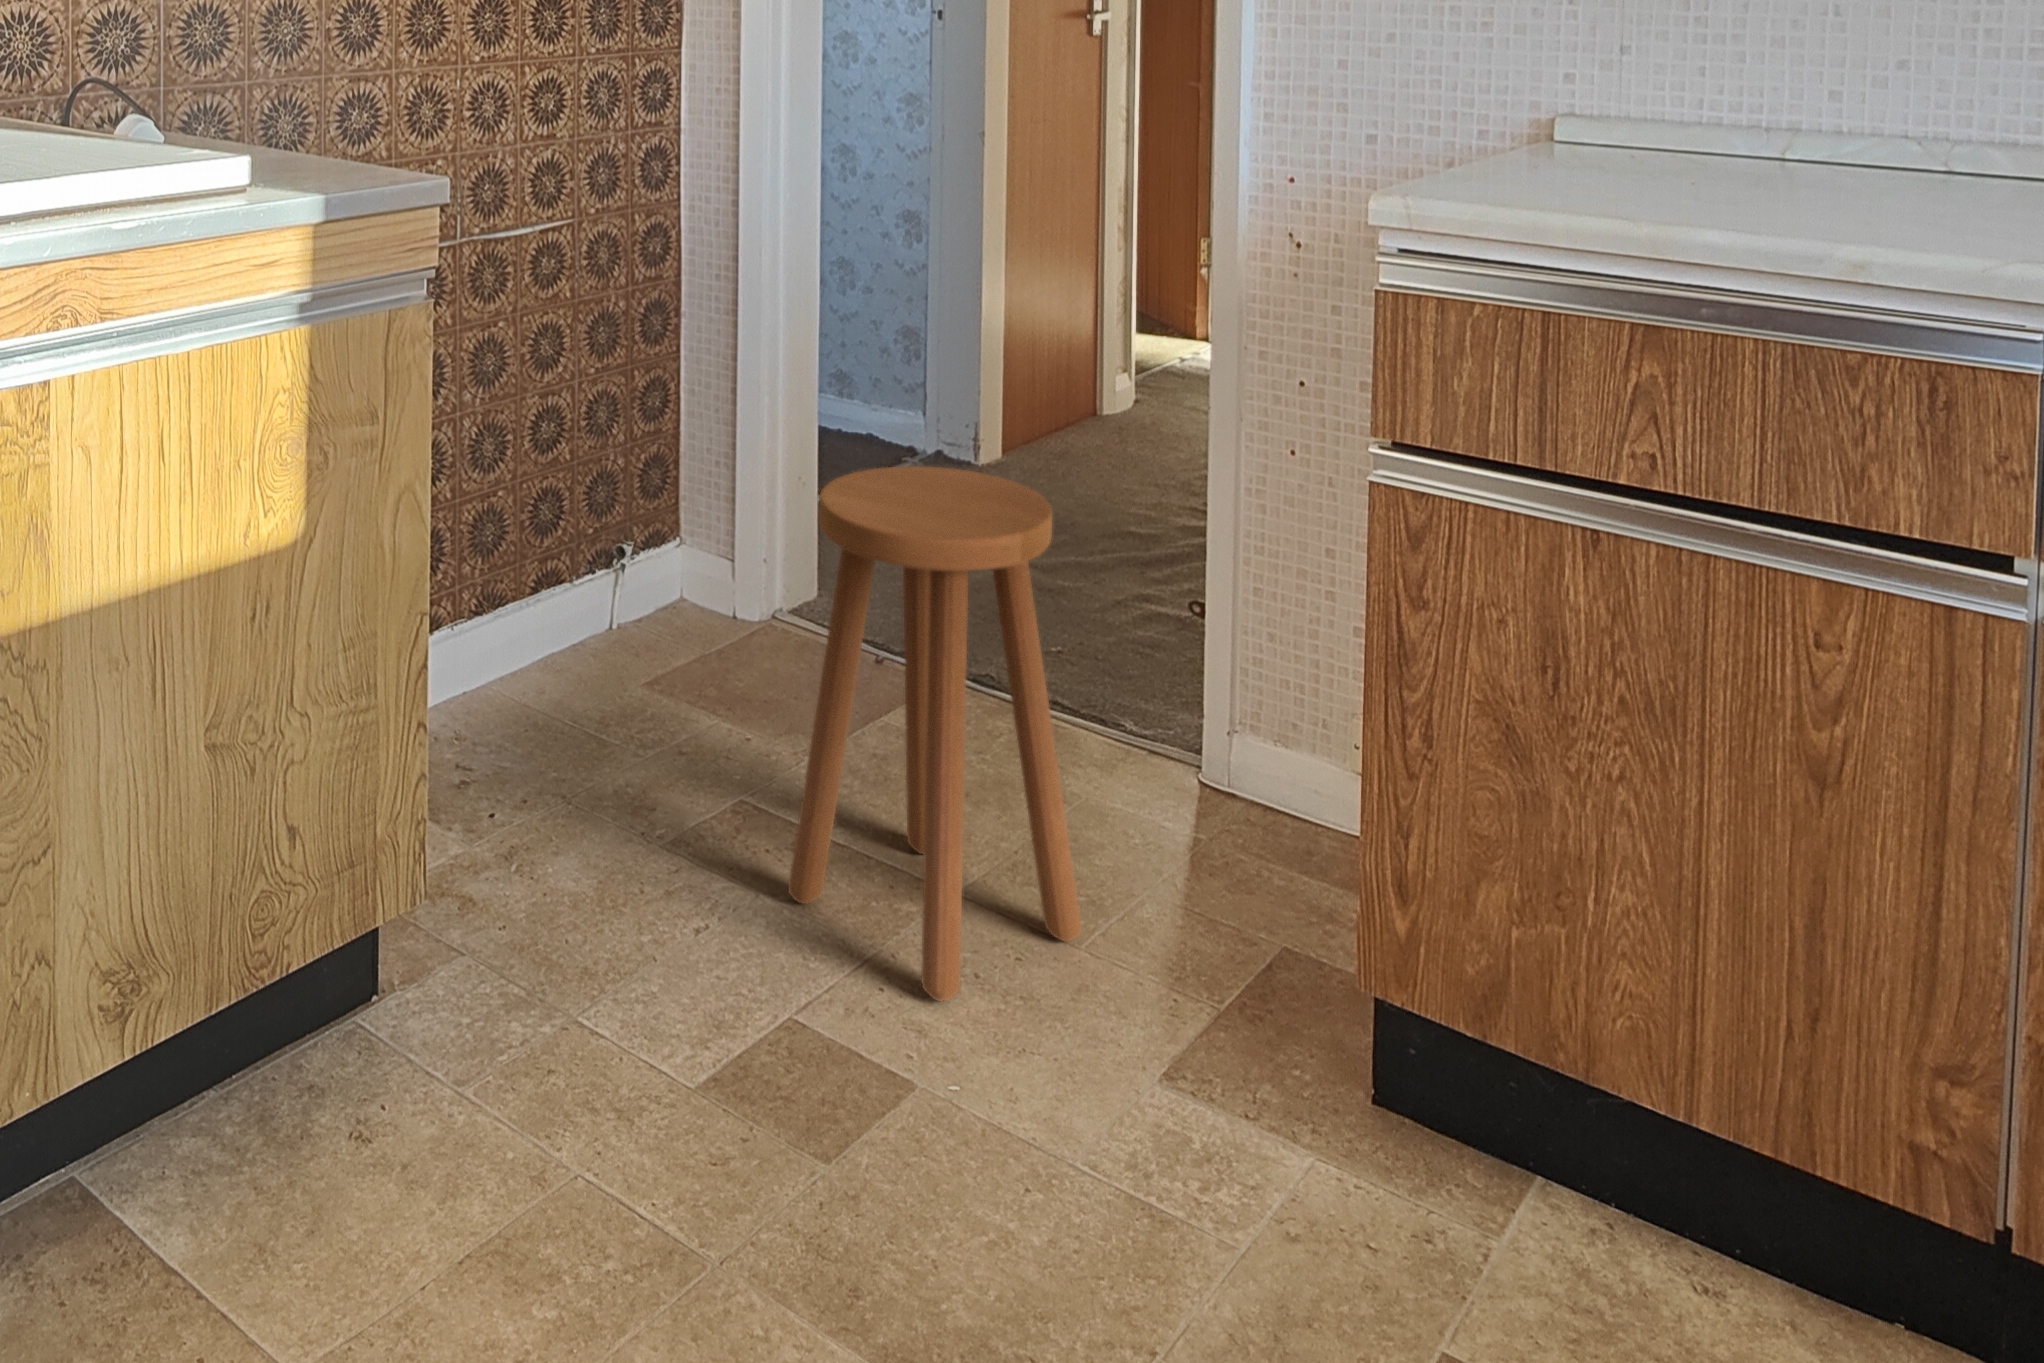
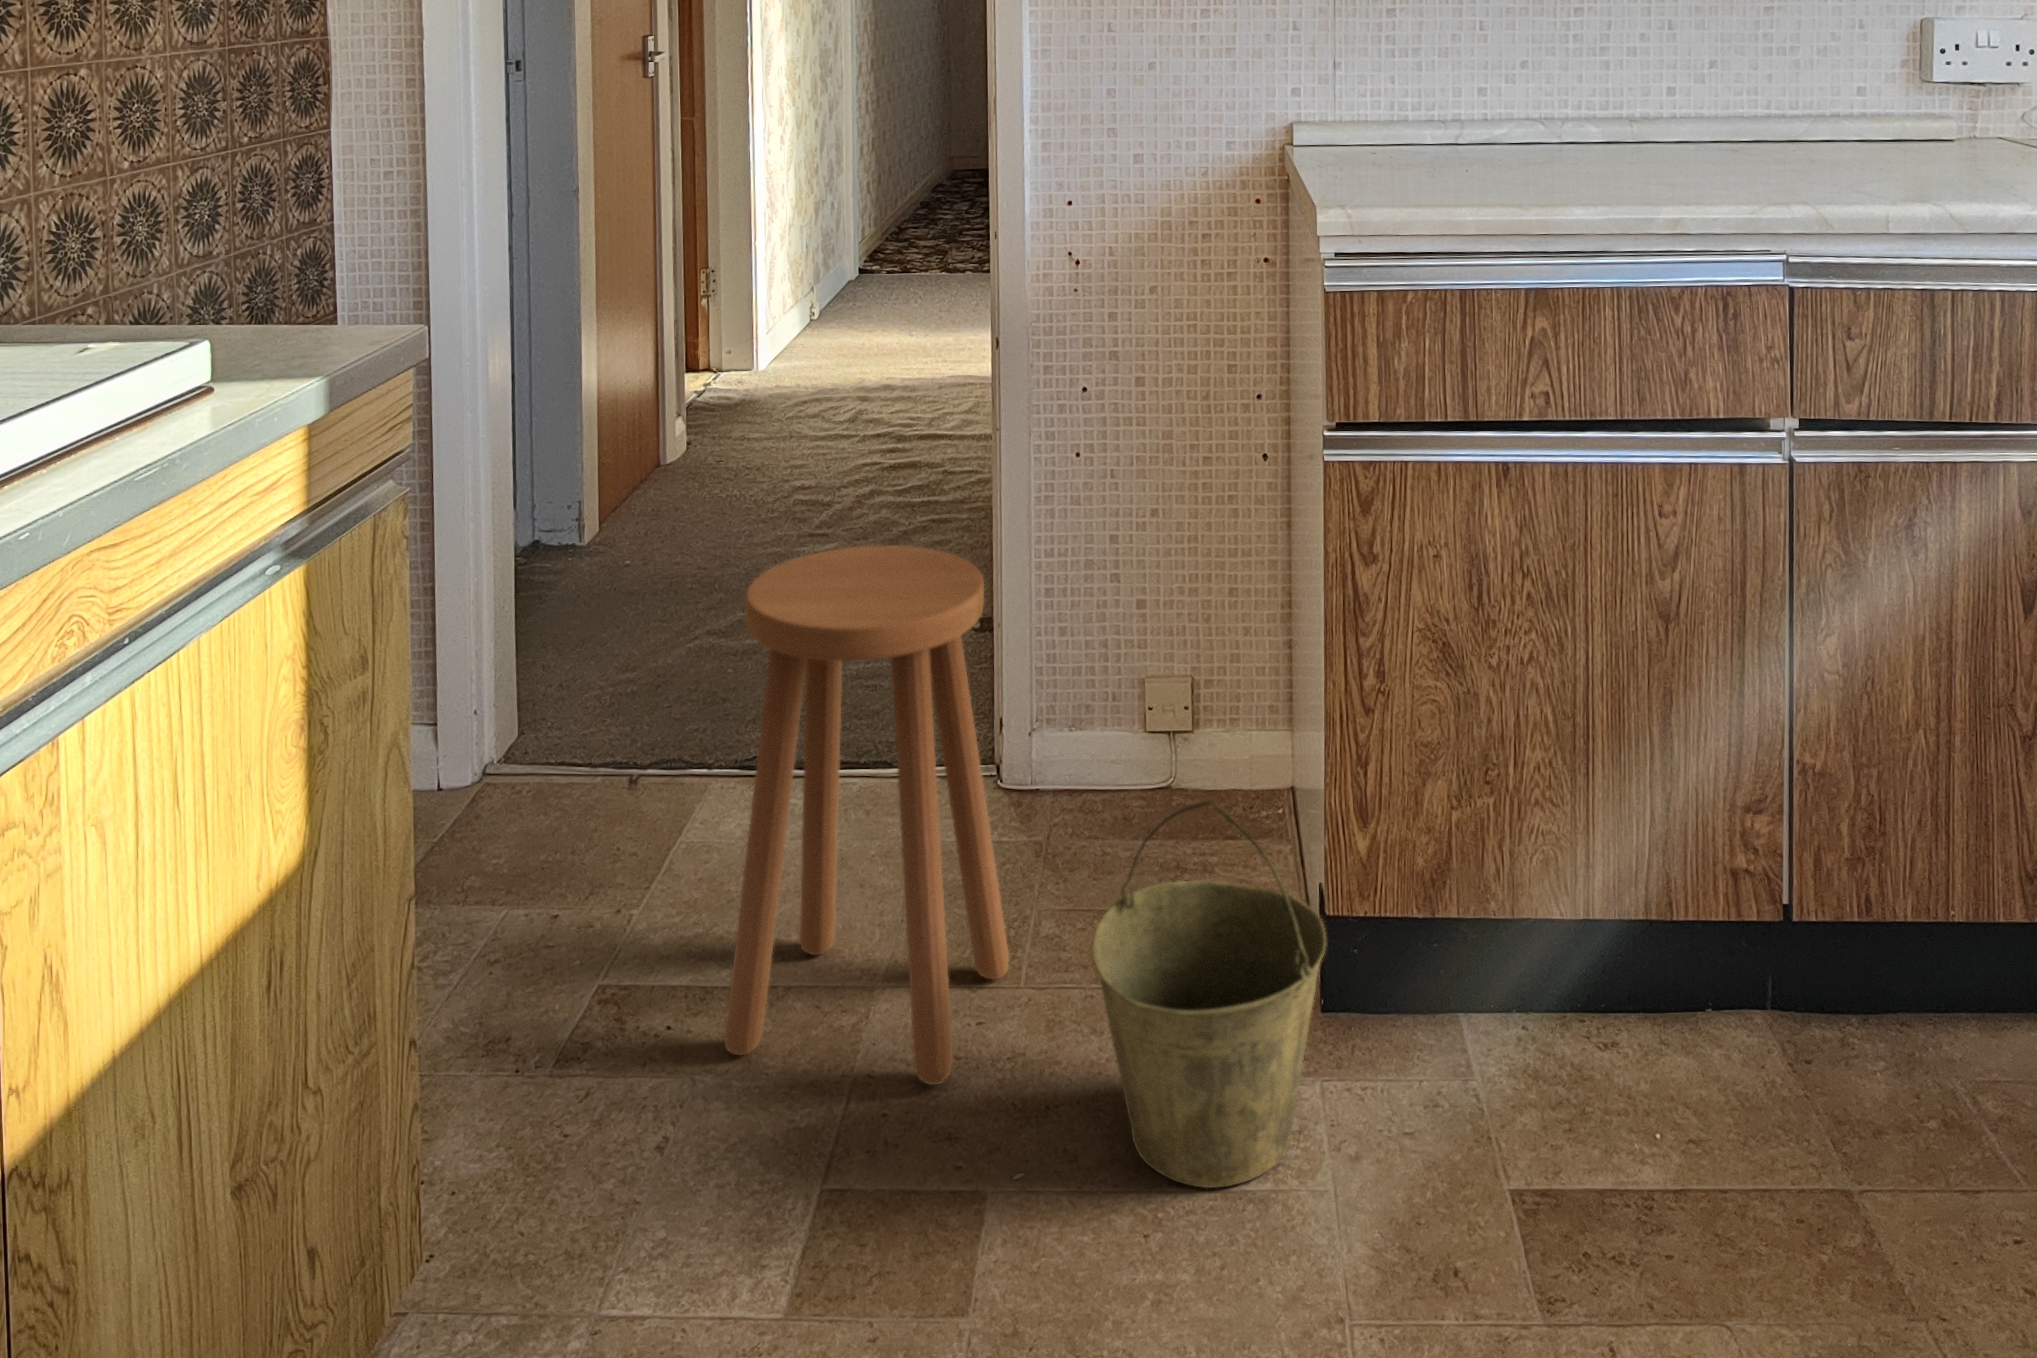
bucket: none [1031,806,1318,1236] -> present [1092,801,1326,1188]

